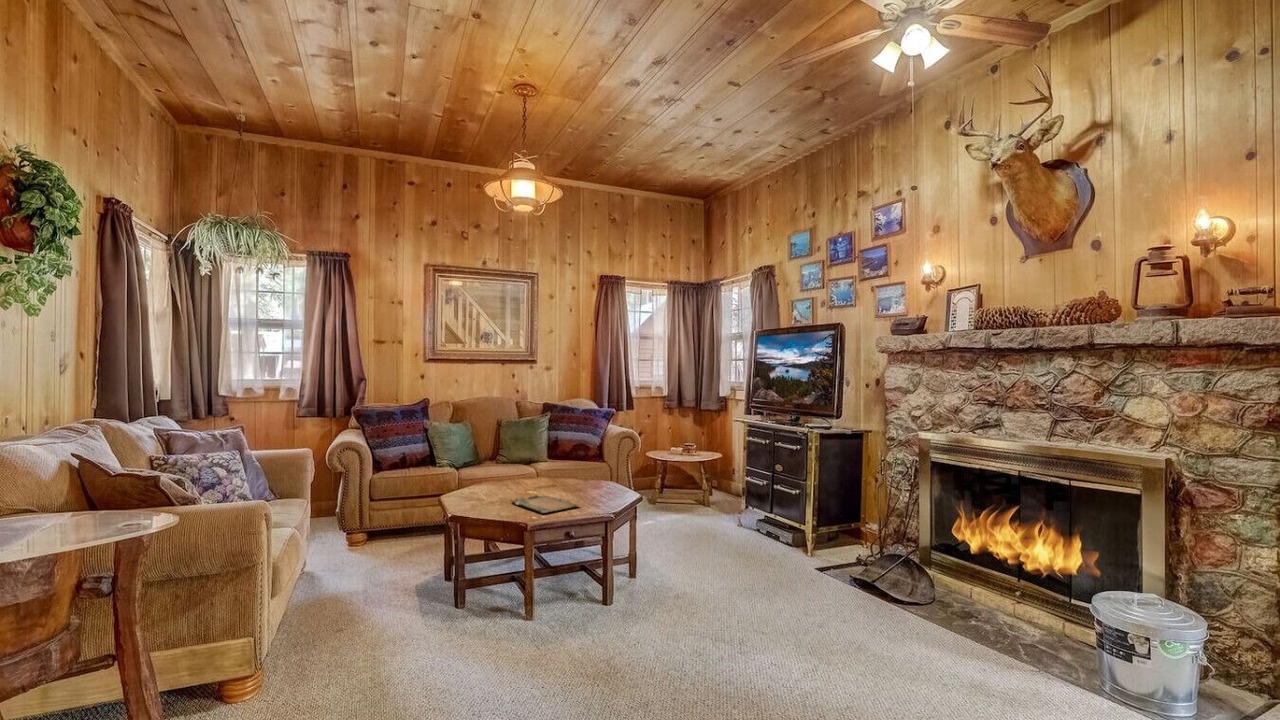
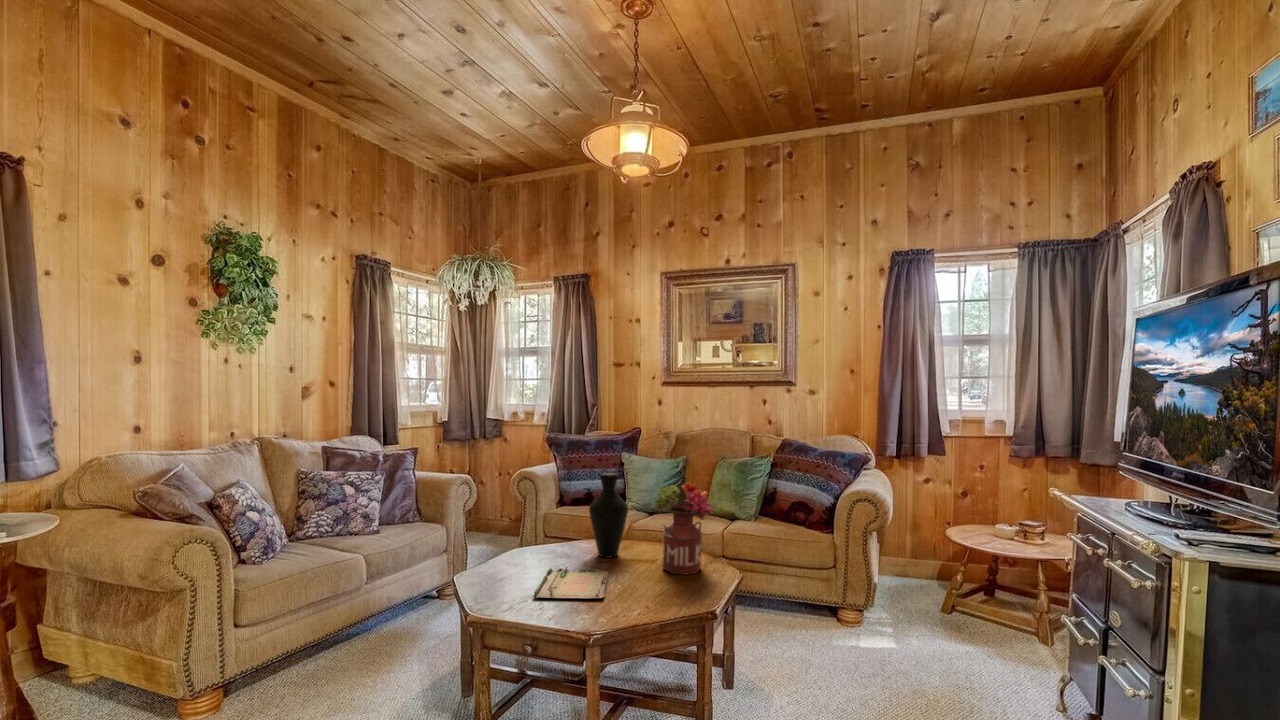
flower arrangement: none [565,430,603,490] -> present [653,482,712,574]
vase: none [504,431,533,491] -> present [589,473,628,558]

